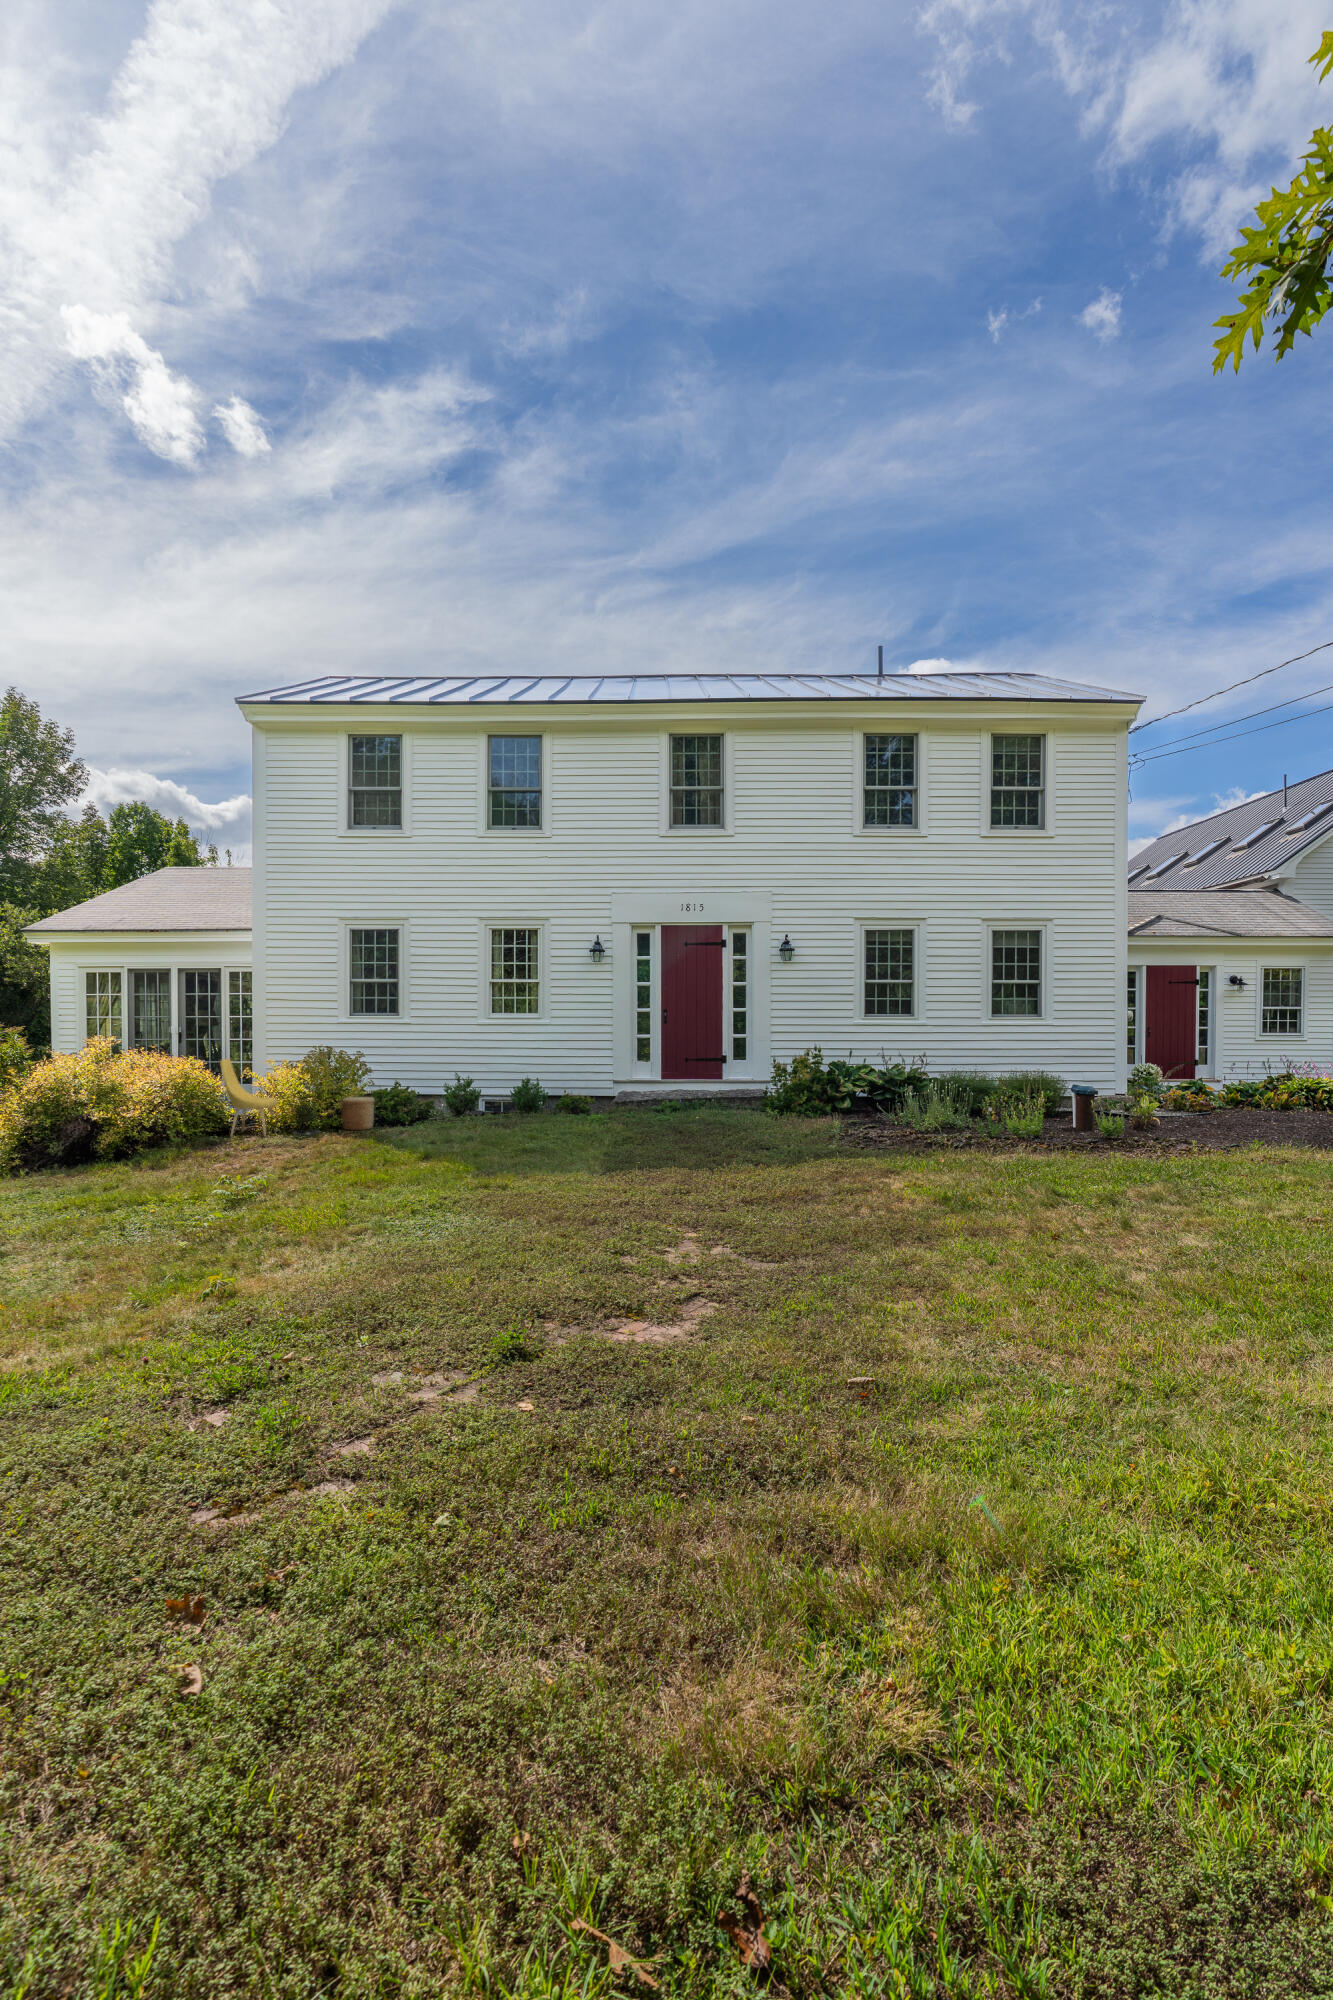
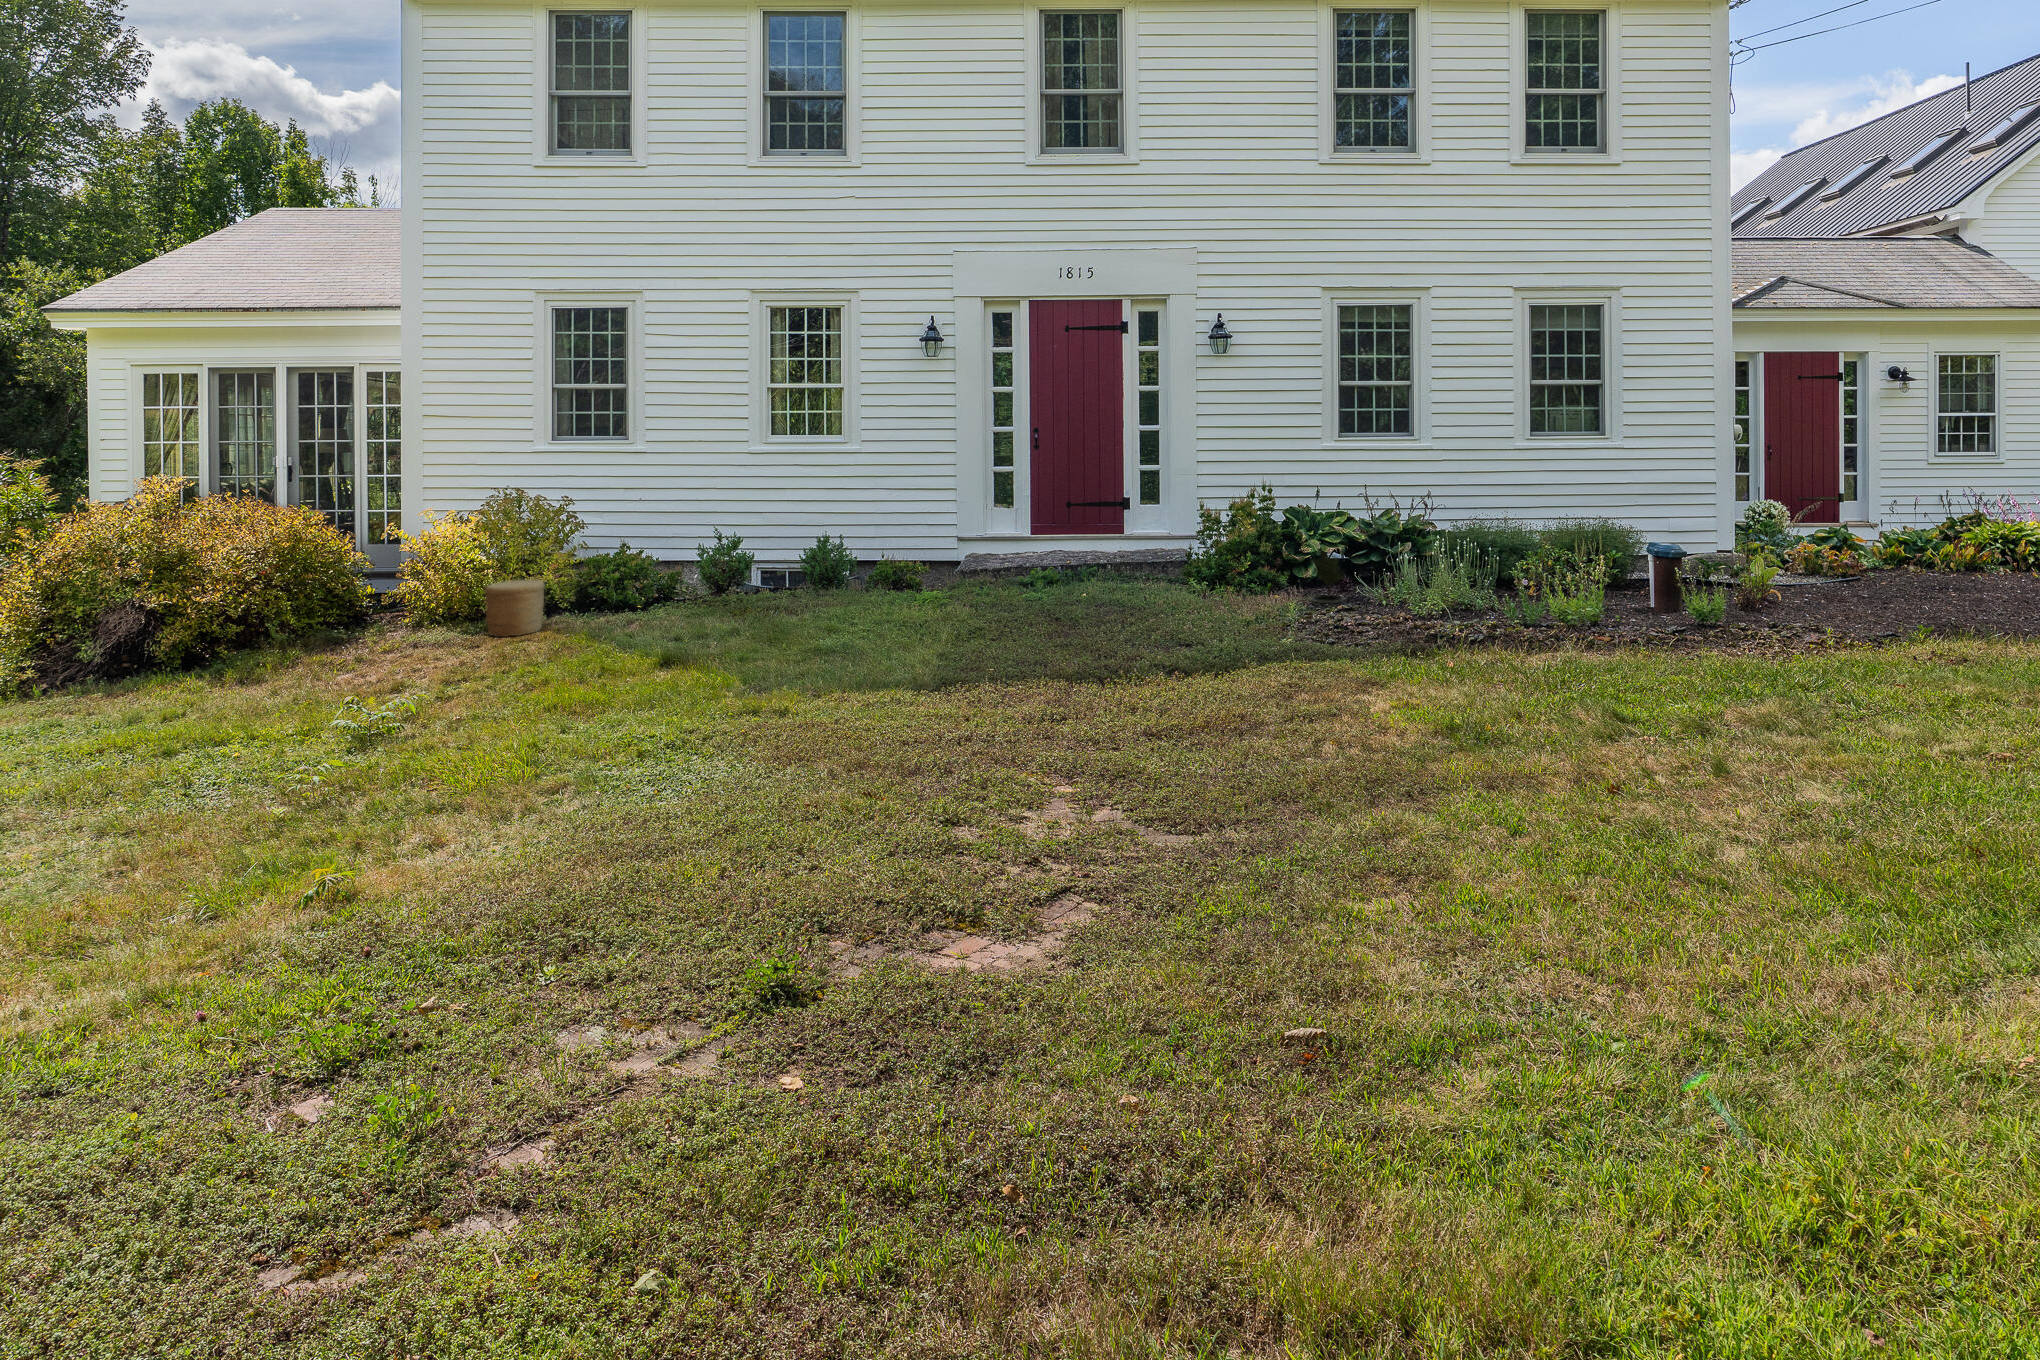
chair: present [220,1059,278,1136] -> none [264,526,375,657]
potted tree: present [294,1093,318,1135] -> present [1311,546,1344,603]

